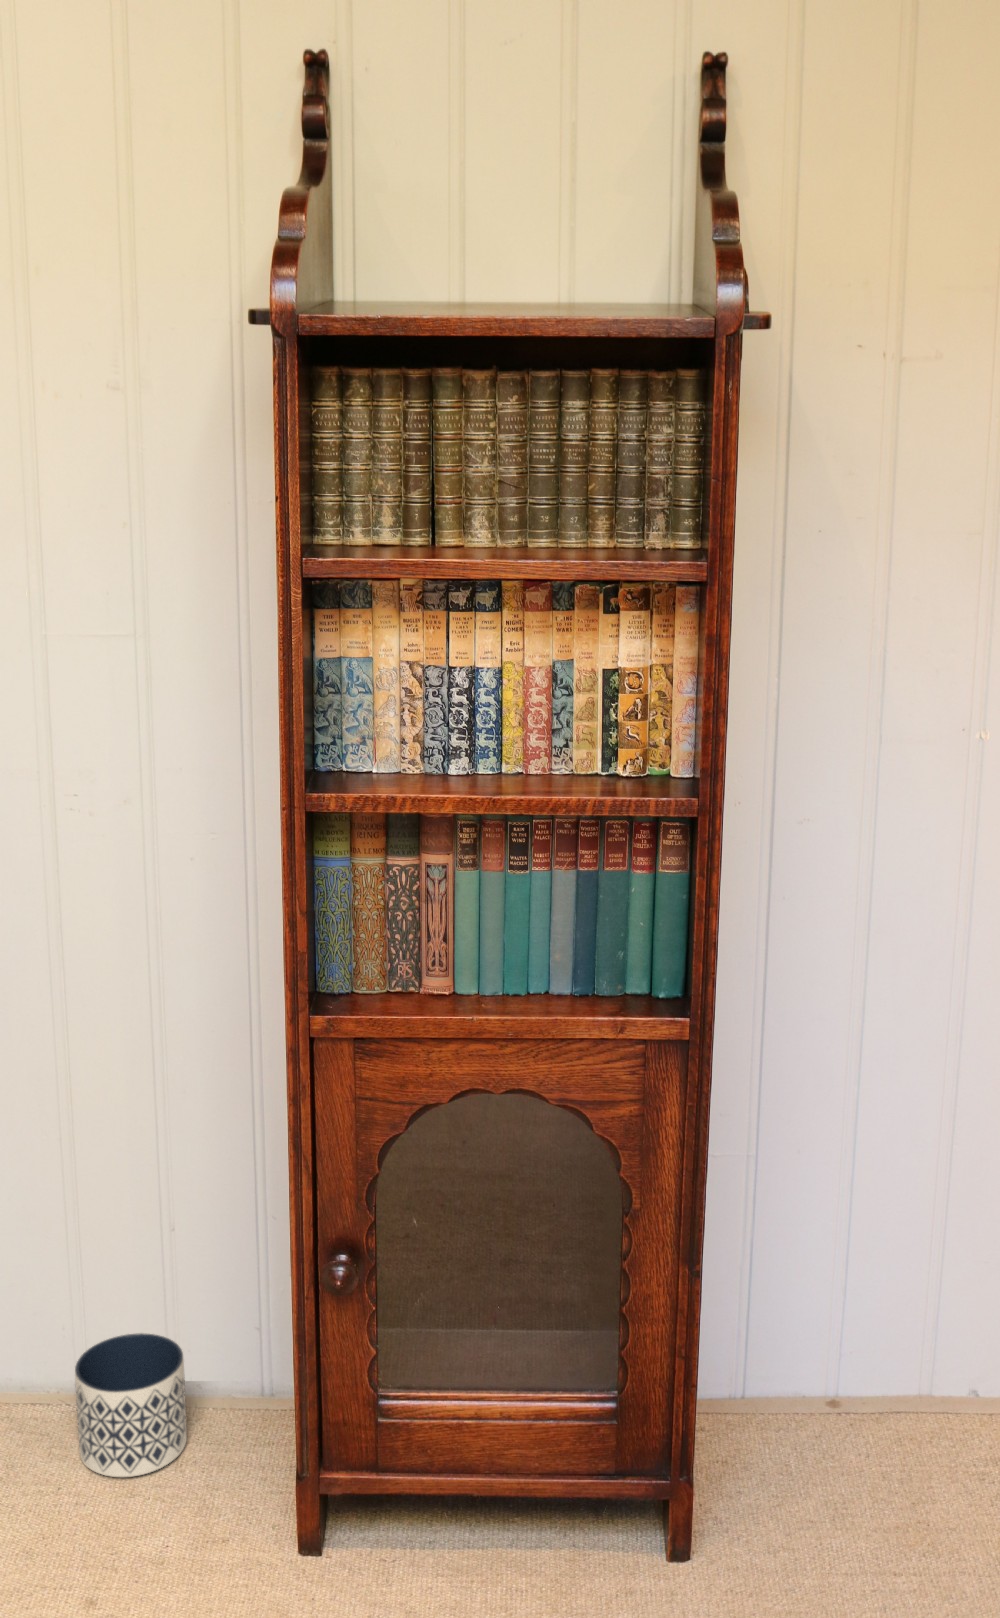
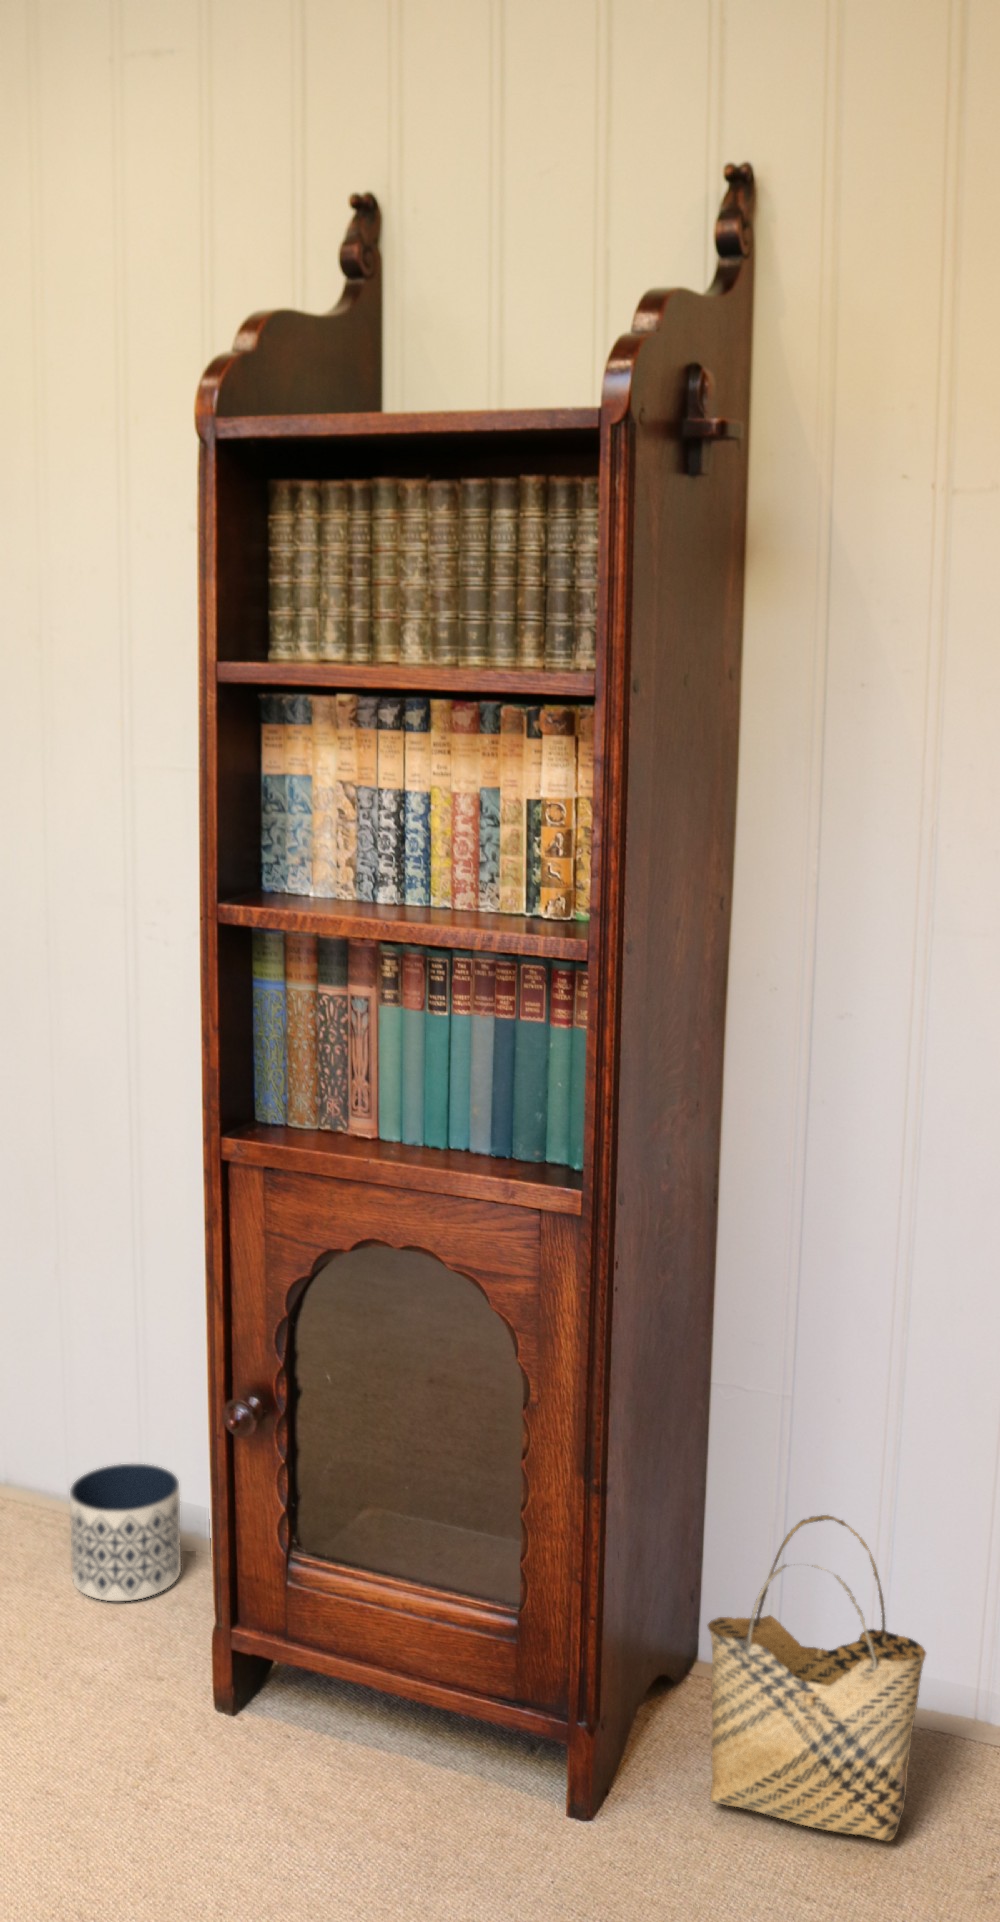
woven basket: none [771,1252,942,1513] -> present [707,1515,926,1841]

